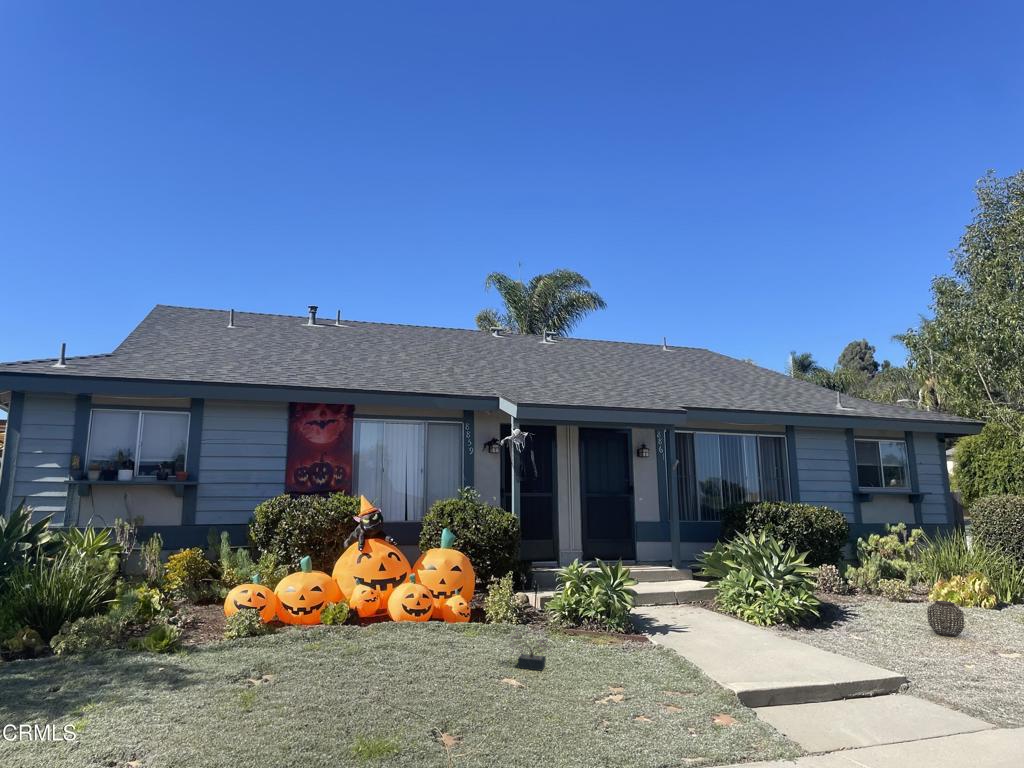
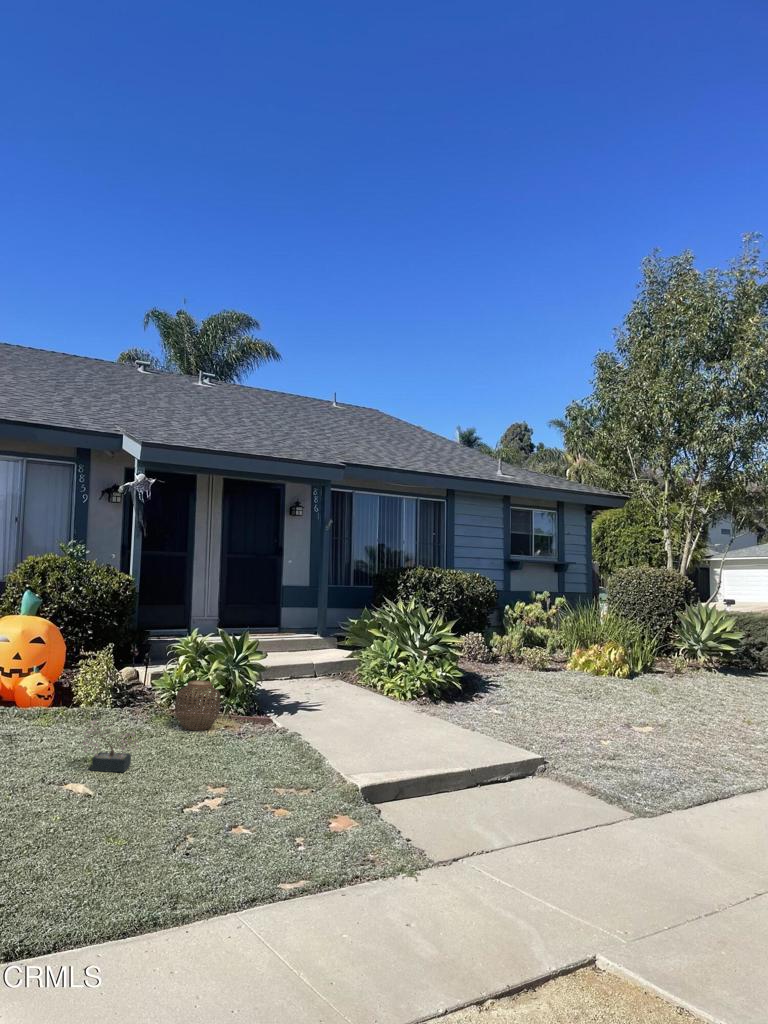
woven basket: present [927,601,964,637] -> present [175,680,221,730]

